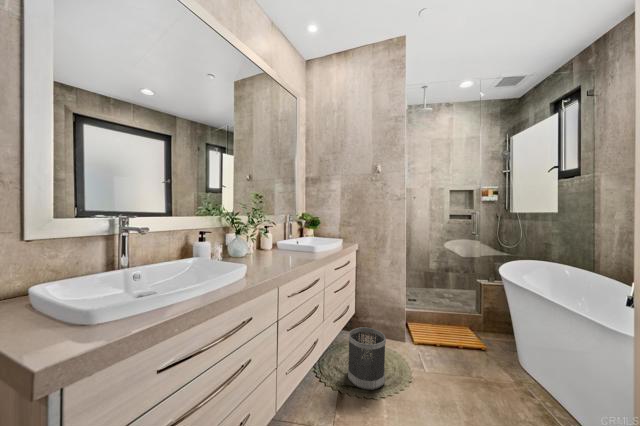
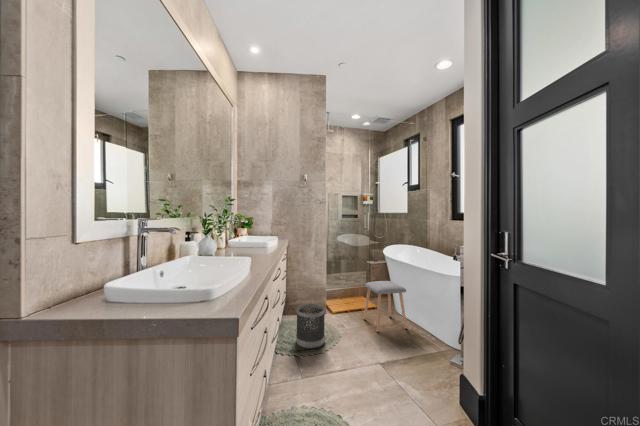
stool: none [457,313,531,402] -> present [363,281,407,332]

